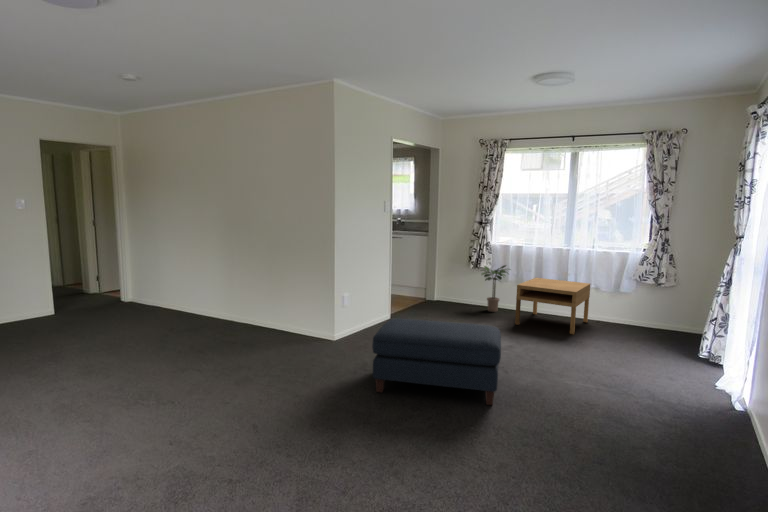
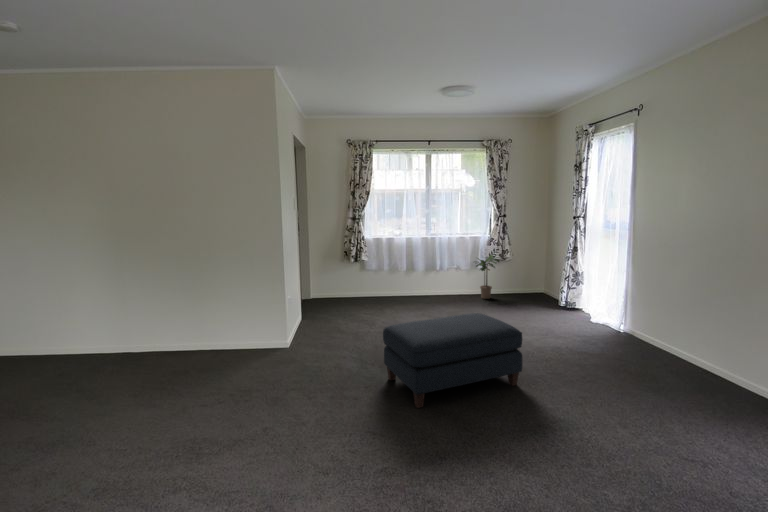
potted plant: present [482,265,510,312] -> present [476,255,500,299]
coffee table: present [515,278,590,334] -> none [408,264,463,309]

